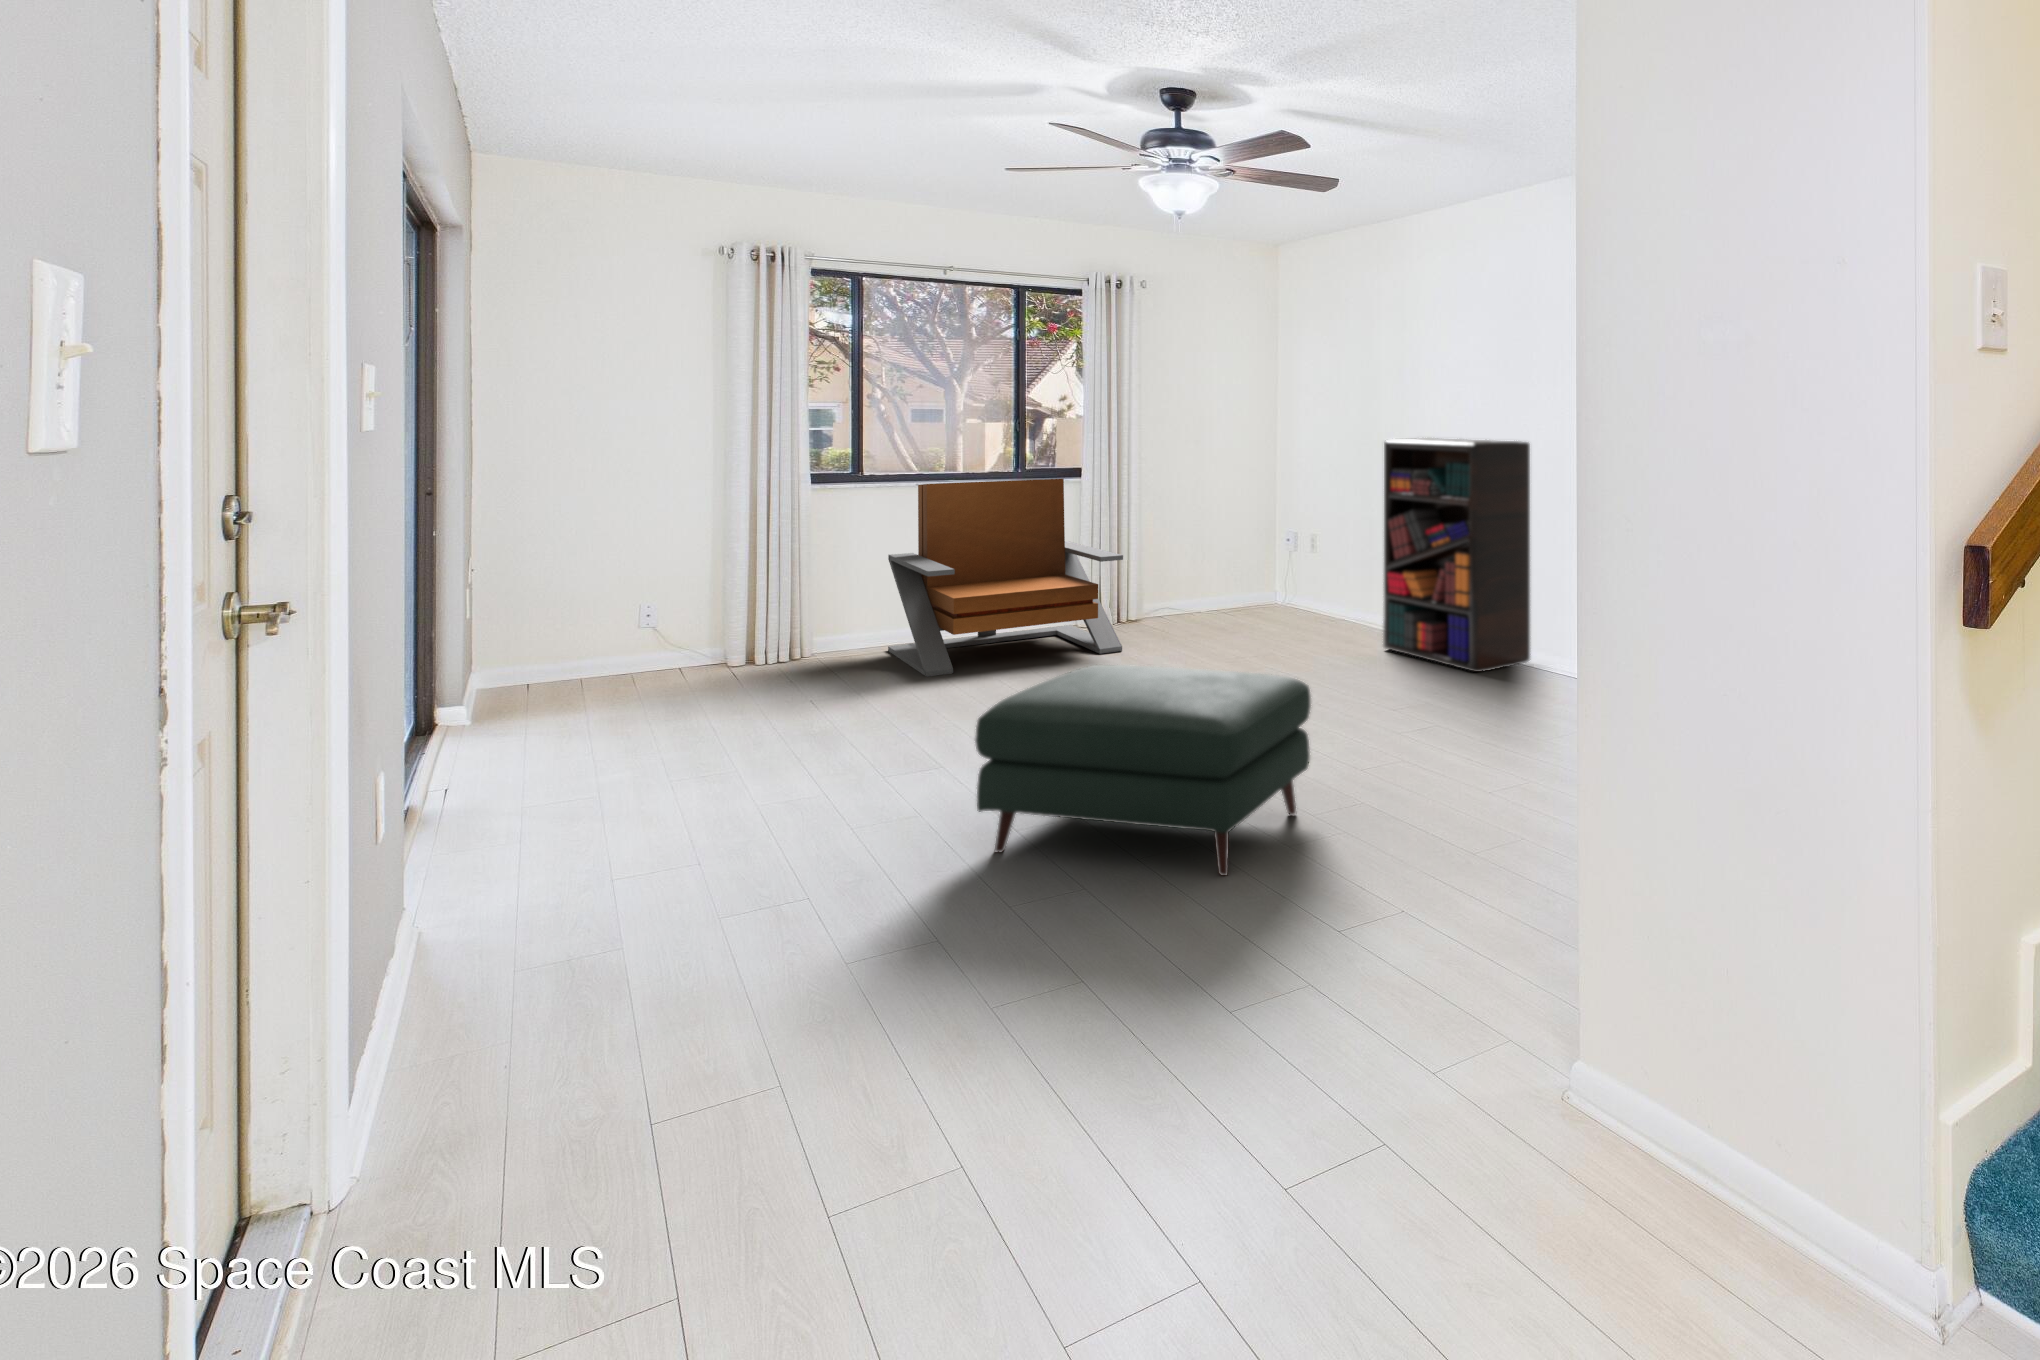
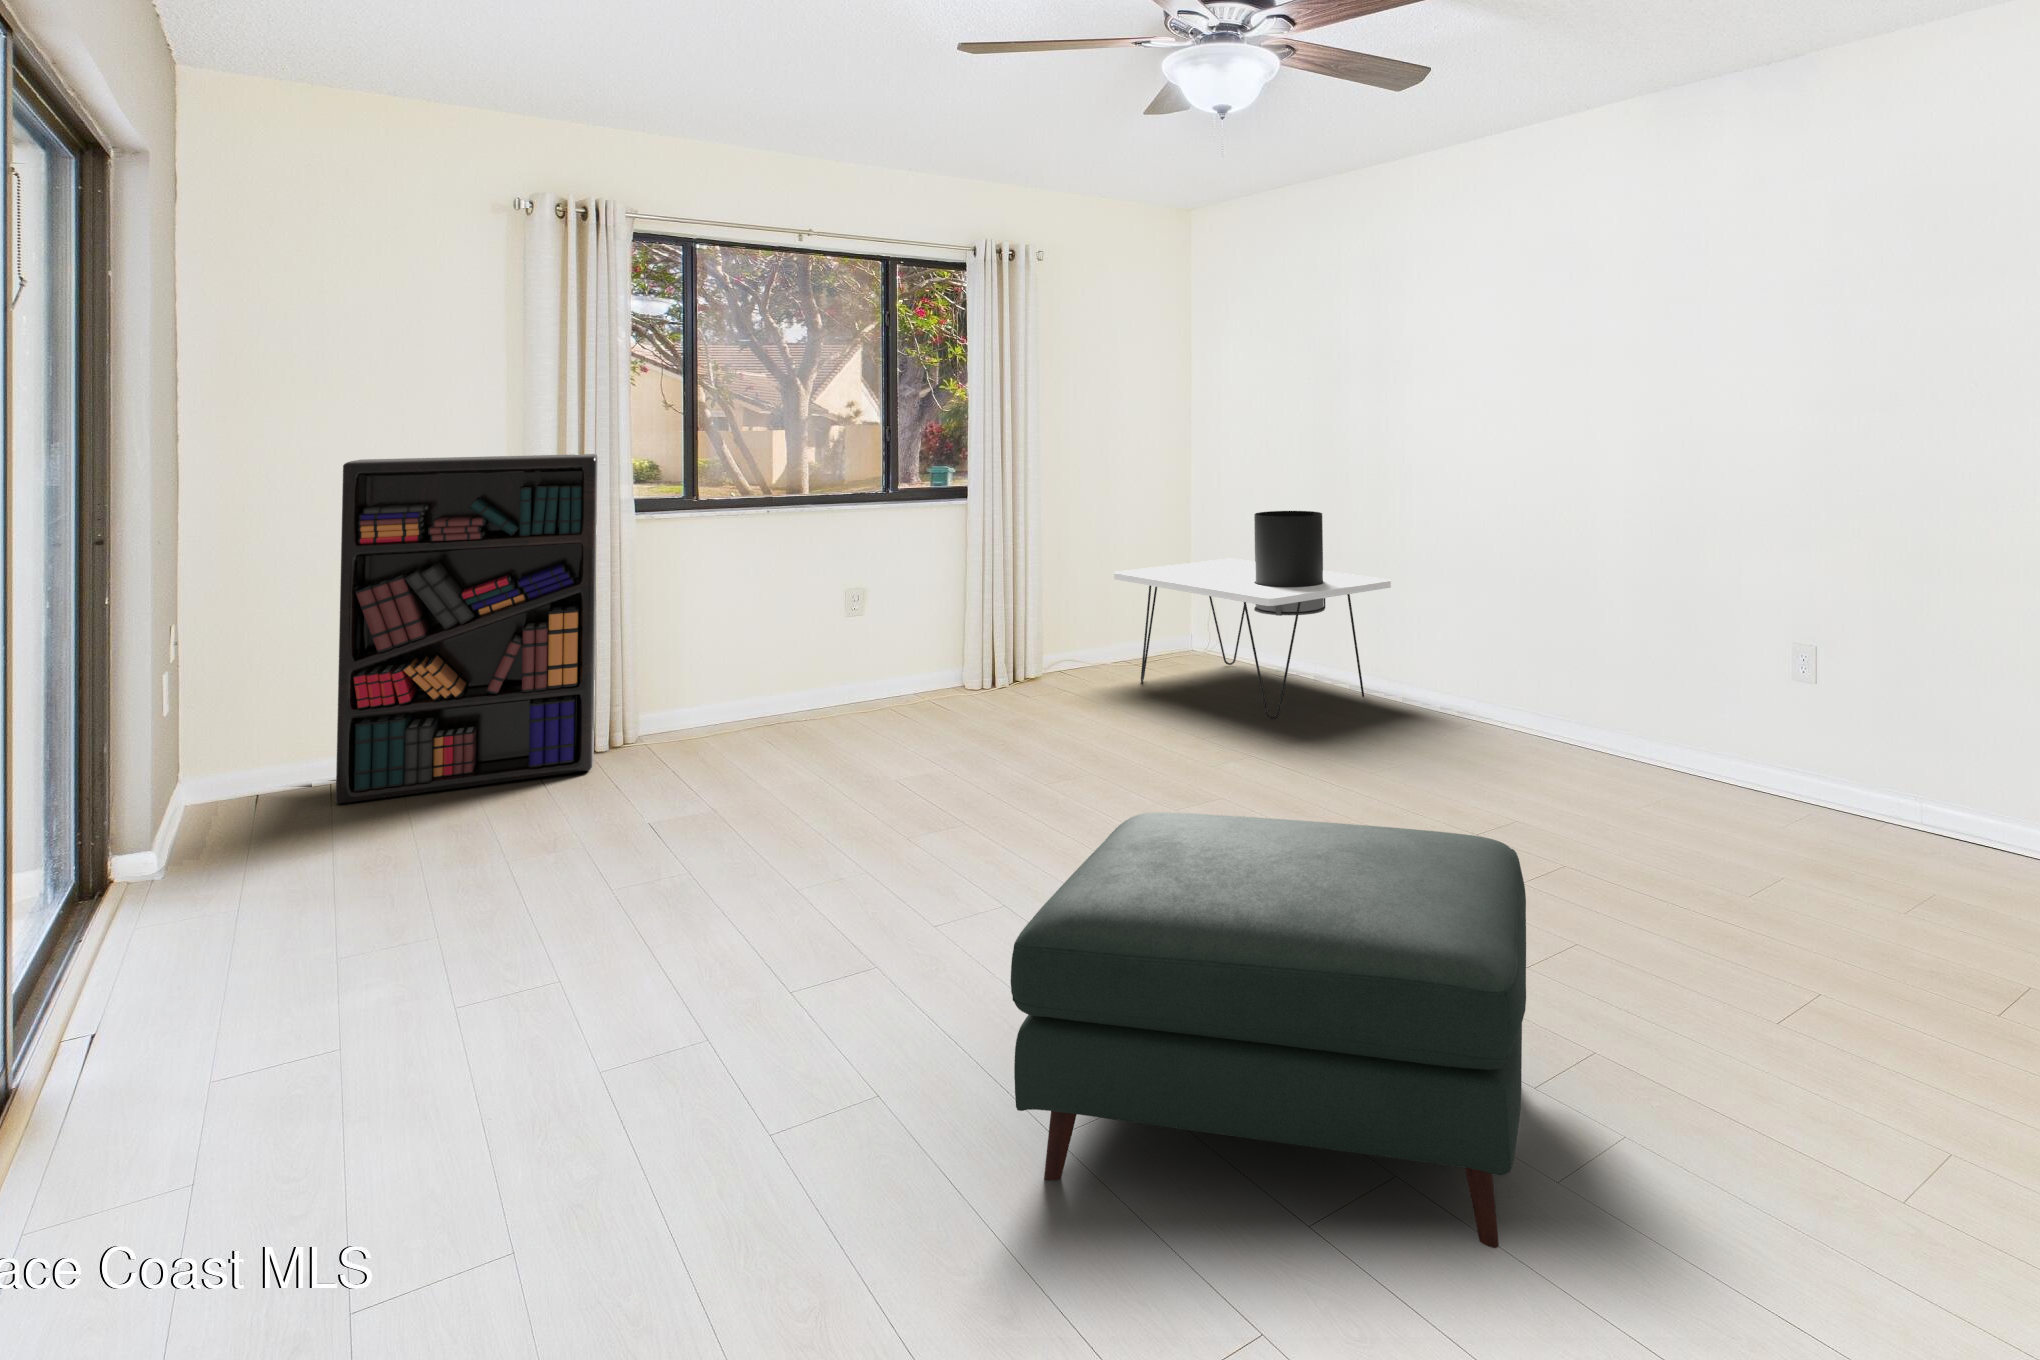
bookshelf: present [1383,438,1530,672] -> present [336,454,597,804]
lounge chair: present [888,478,1123,677] -> none [734,502,1043,776]
side table: none [1198,489,1407,647] -> present [1114,511,1391,718]

